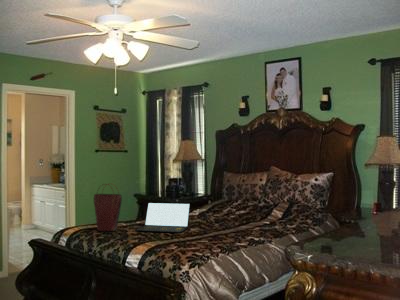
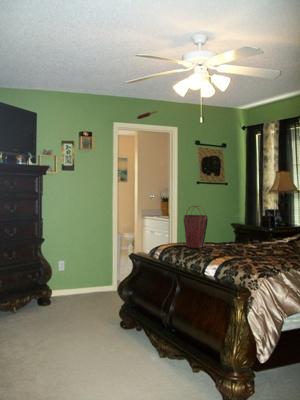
laptop: present [135,202,190,233] -> none [219,225,273,252]

